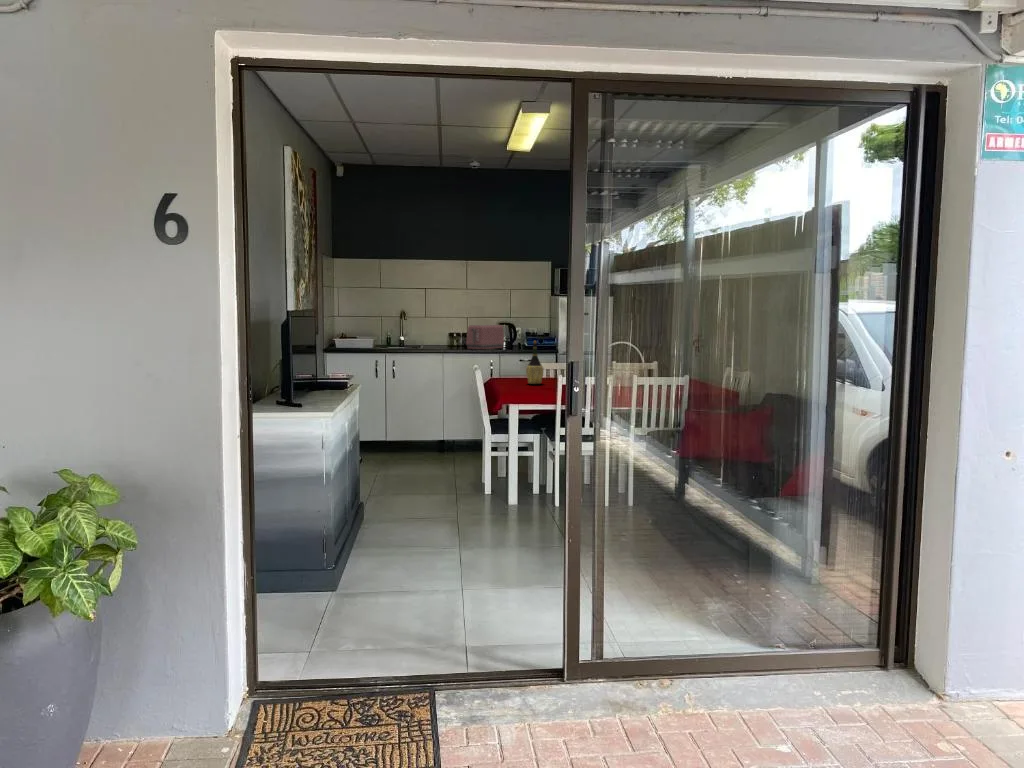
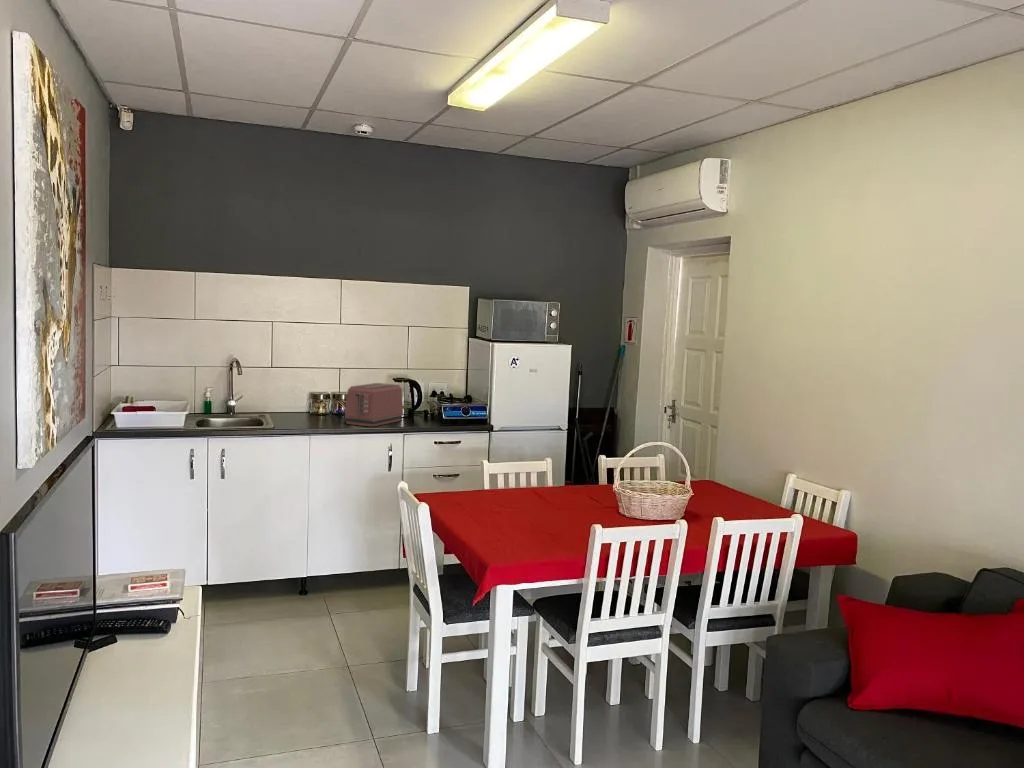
wine bottle: present [526,341,543,384] -> none [502,447,533,525]

